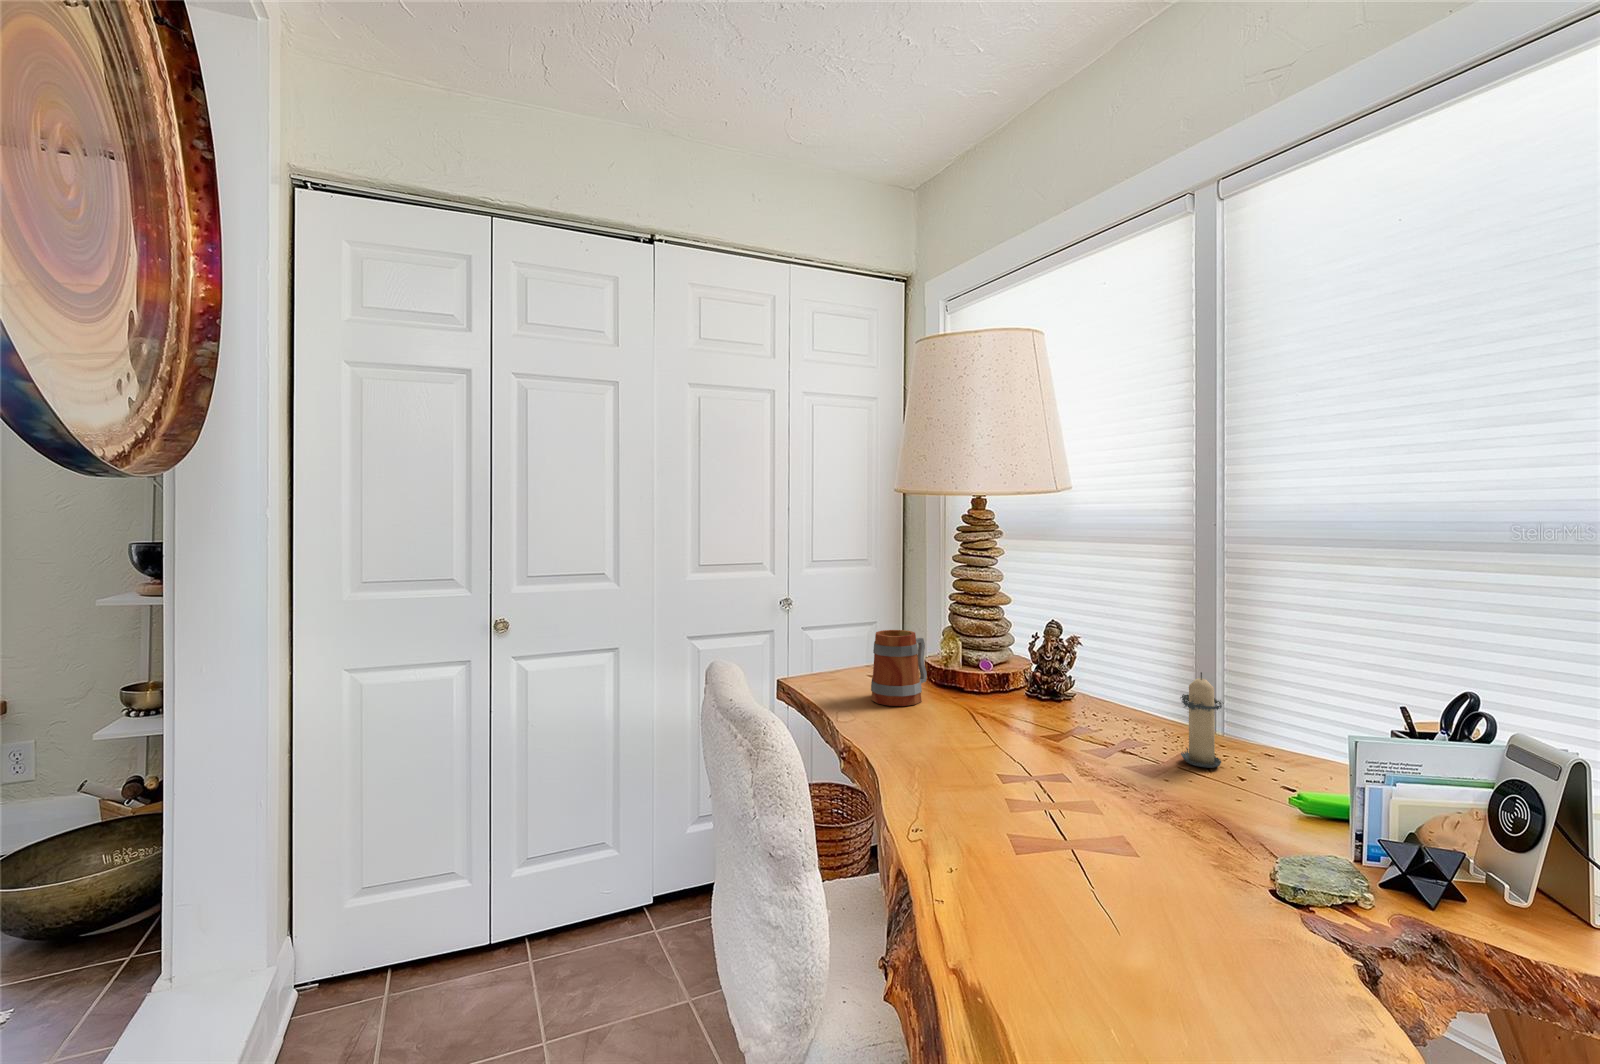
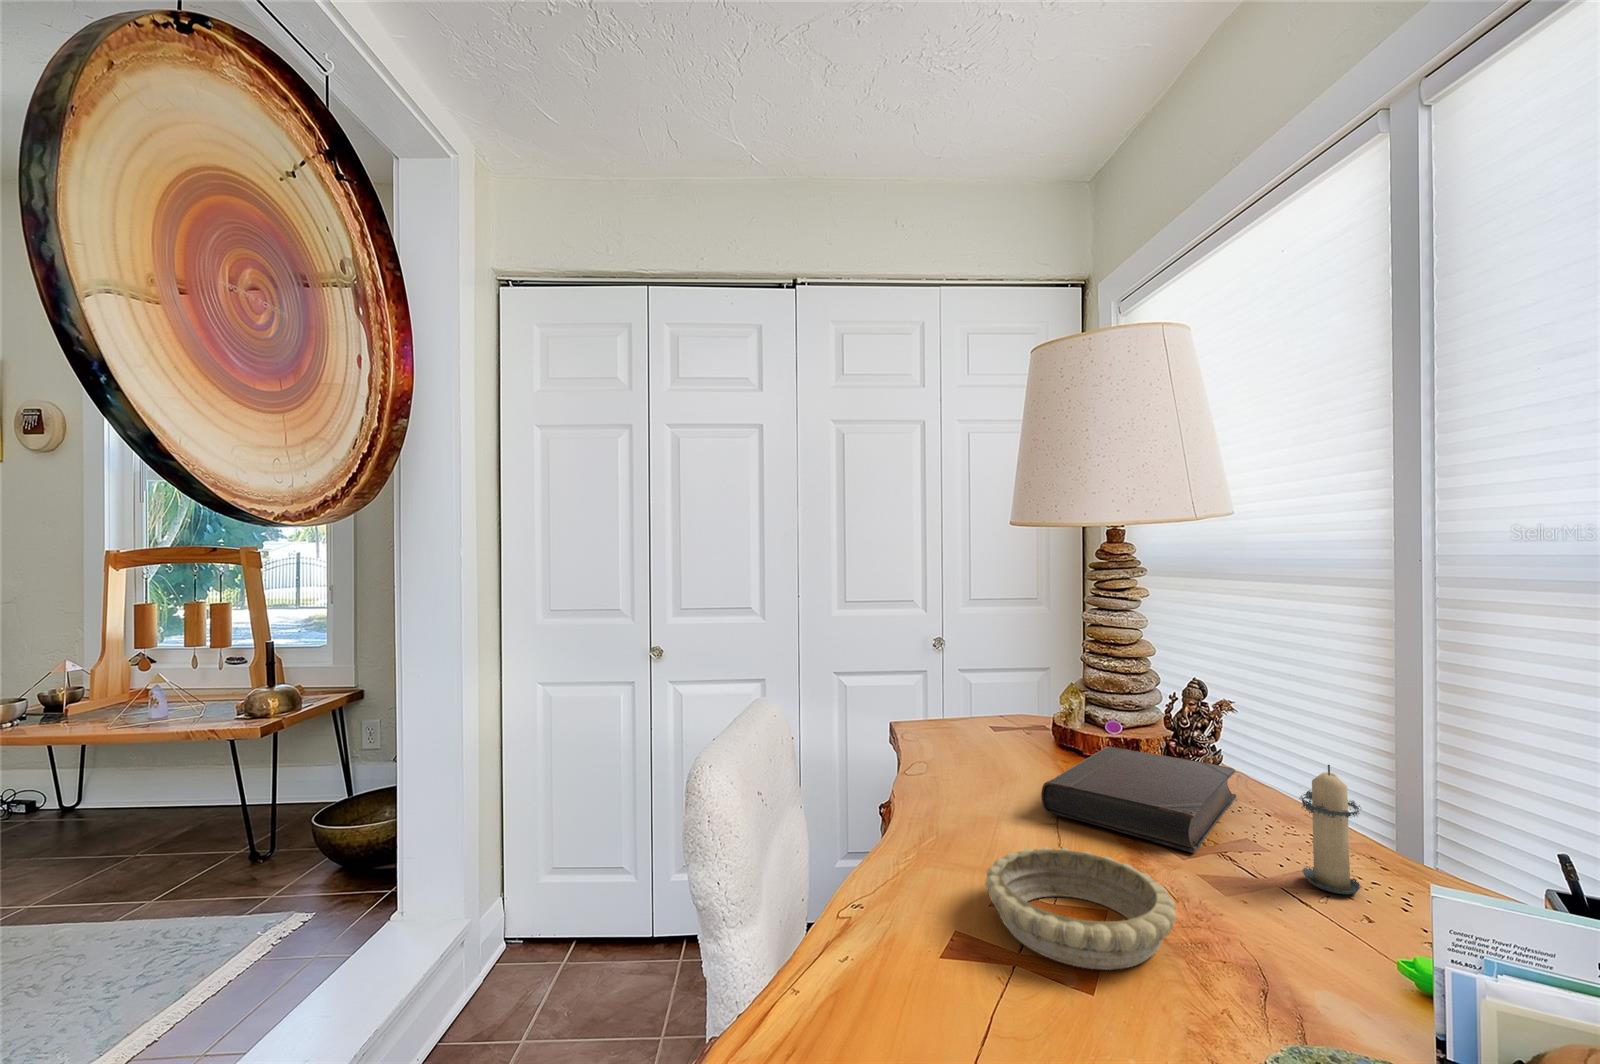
mug: present [871,630,927,706] -> none [968,677,1039,763]
book: none [972,681,1103,755] -> present [1041,746,1236,853]
decorative bowl: none [991,764,1153,855] -> present [985,847,1176,970]

